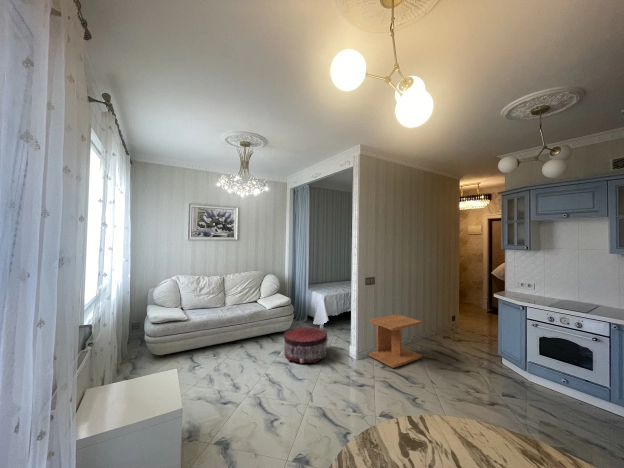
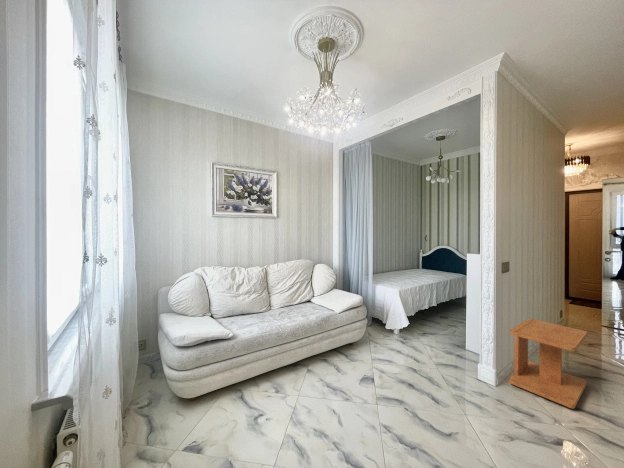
pouf: present [284,327,327,363] -> none [379,340,452,405]

